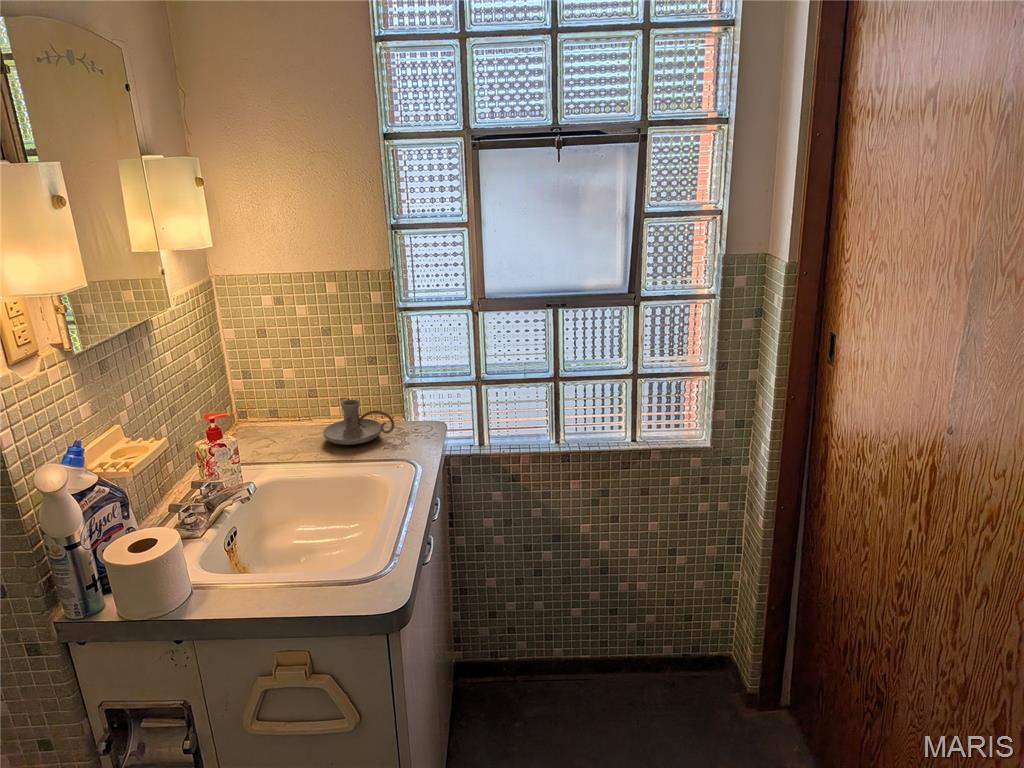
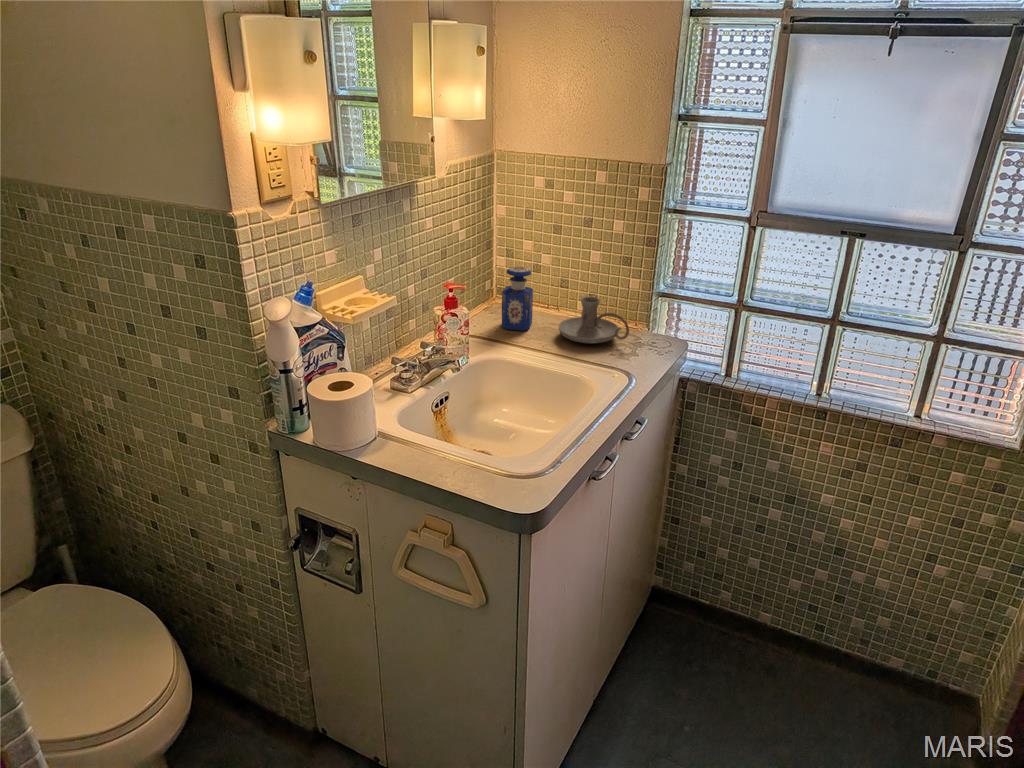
perfume bottle: none [258,385,292,449] -> present [502,267,533,331]

